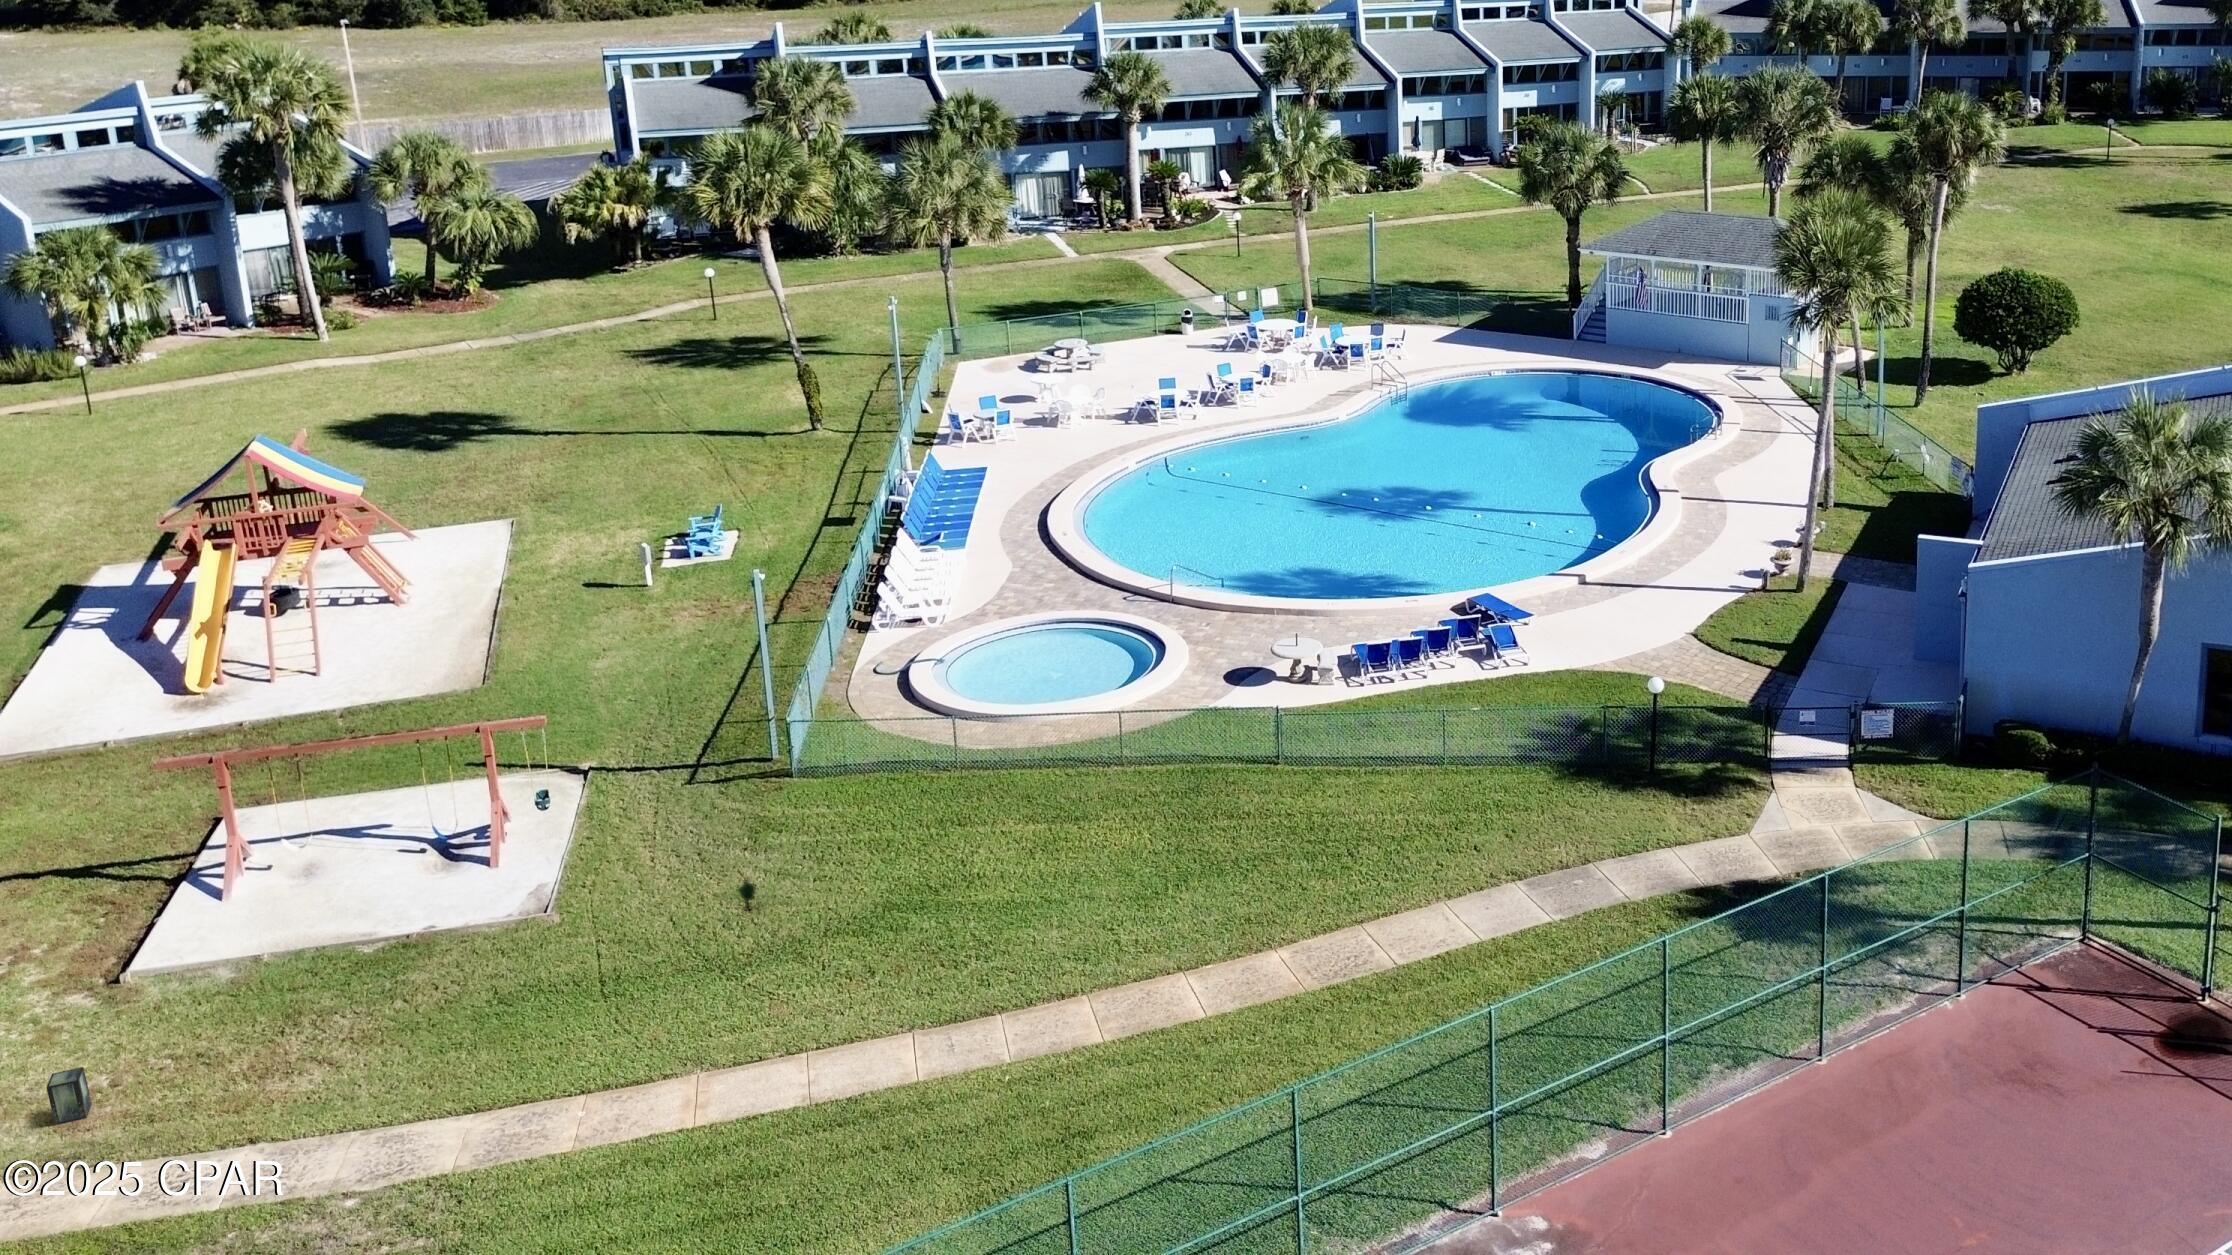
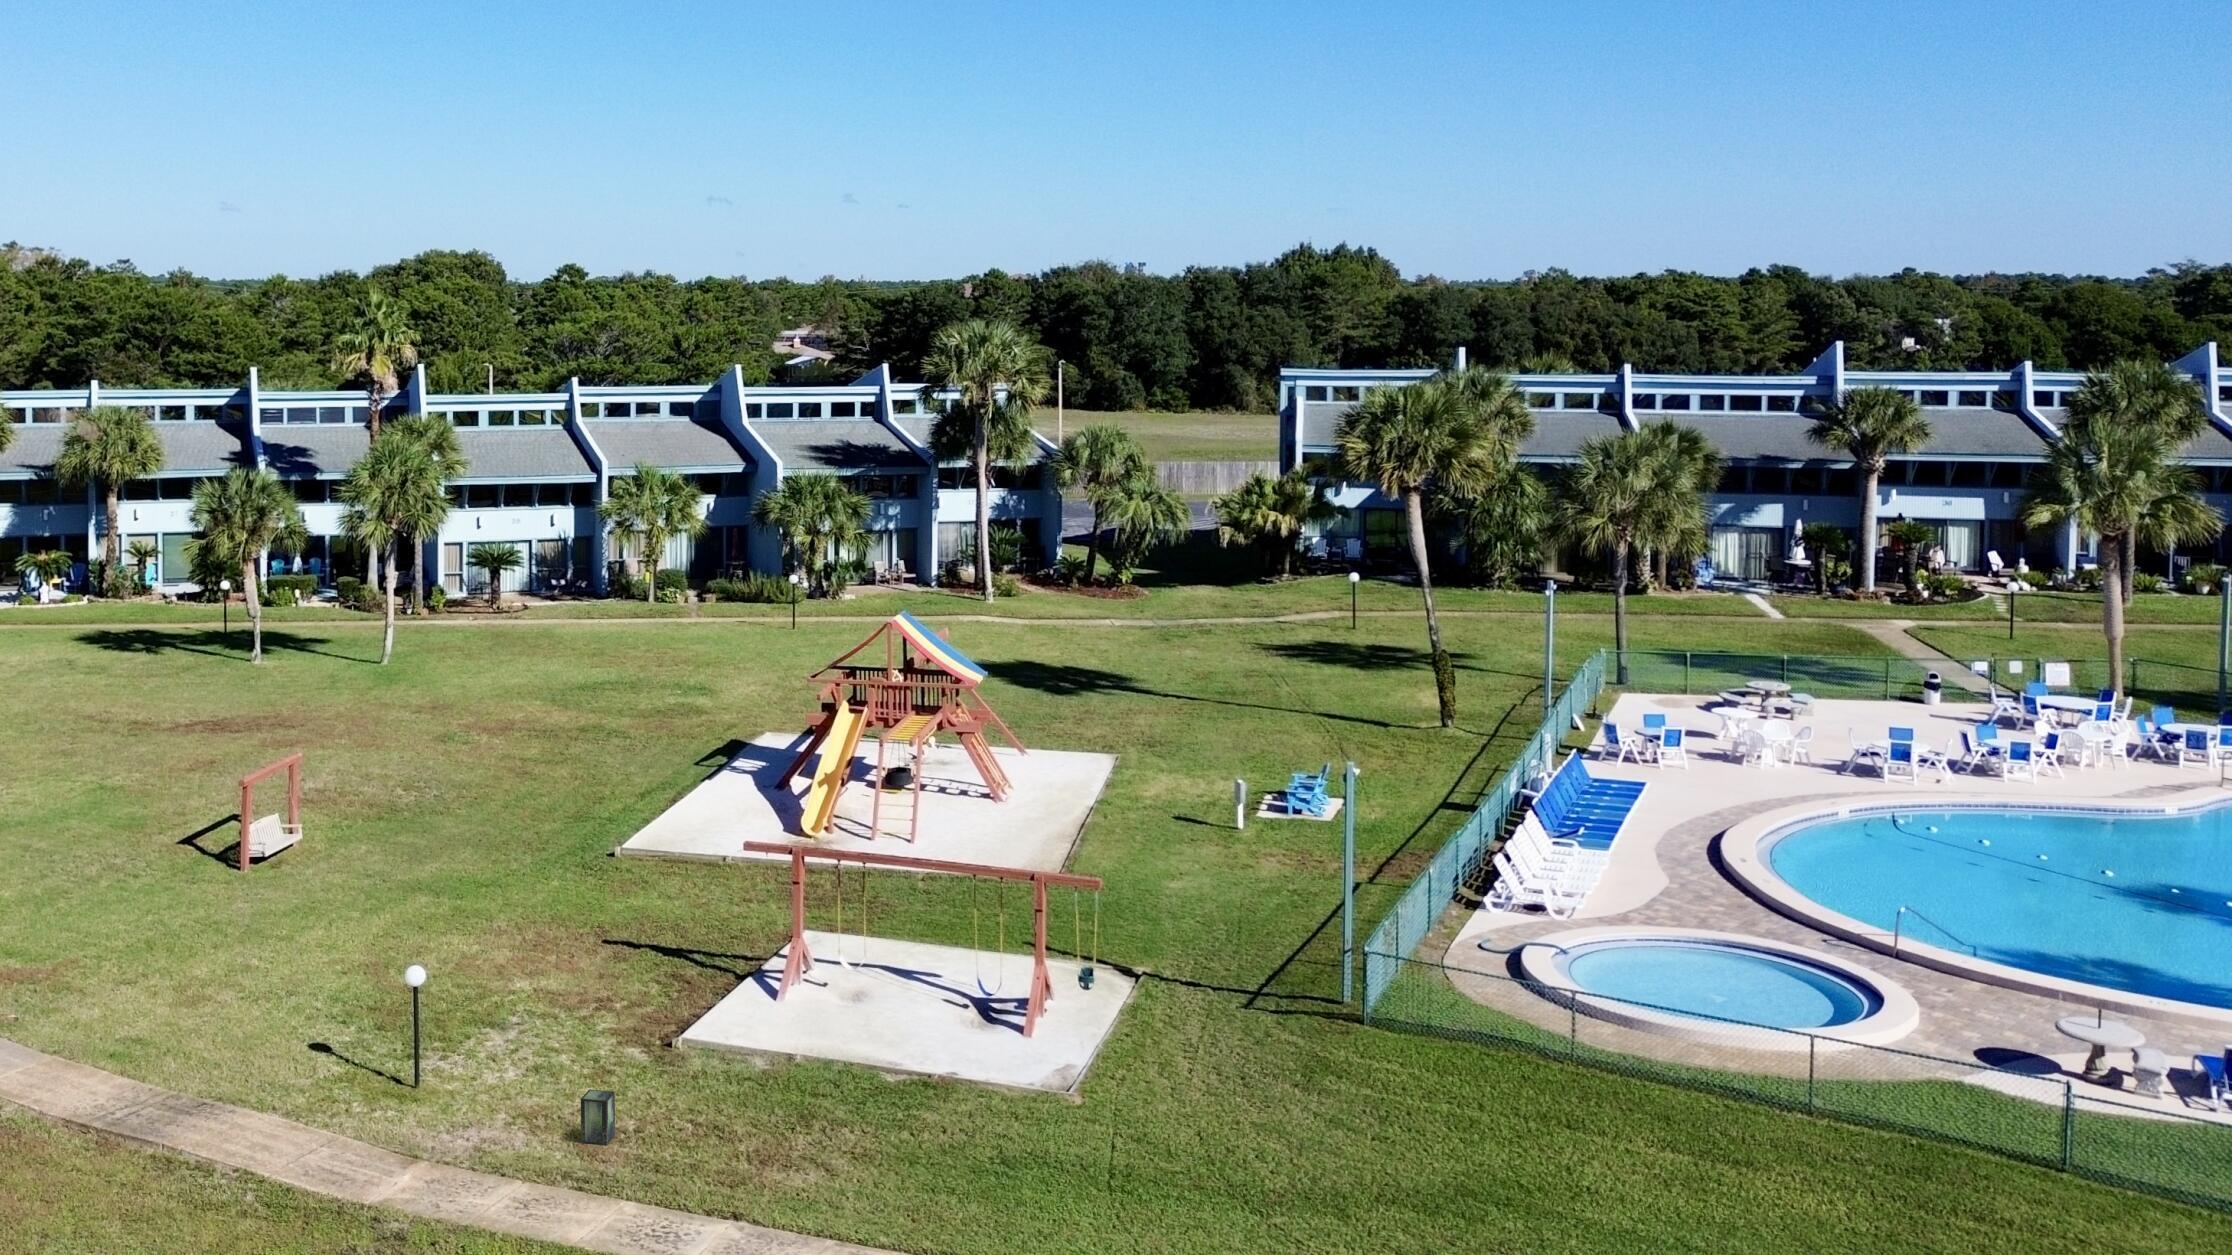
decorative plant: present [738,878,756,911] -> none [1277,1105,1305,1150]

